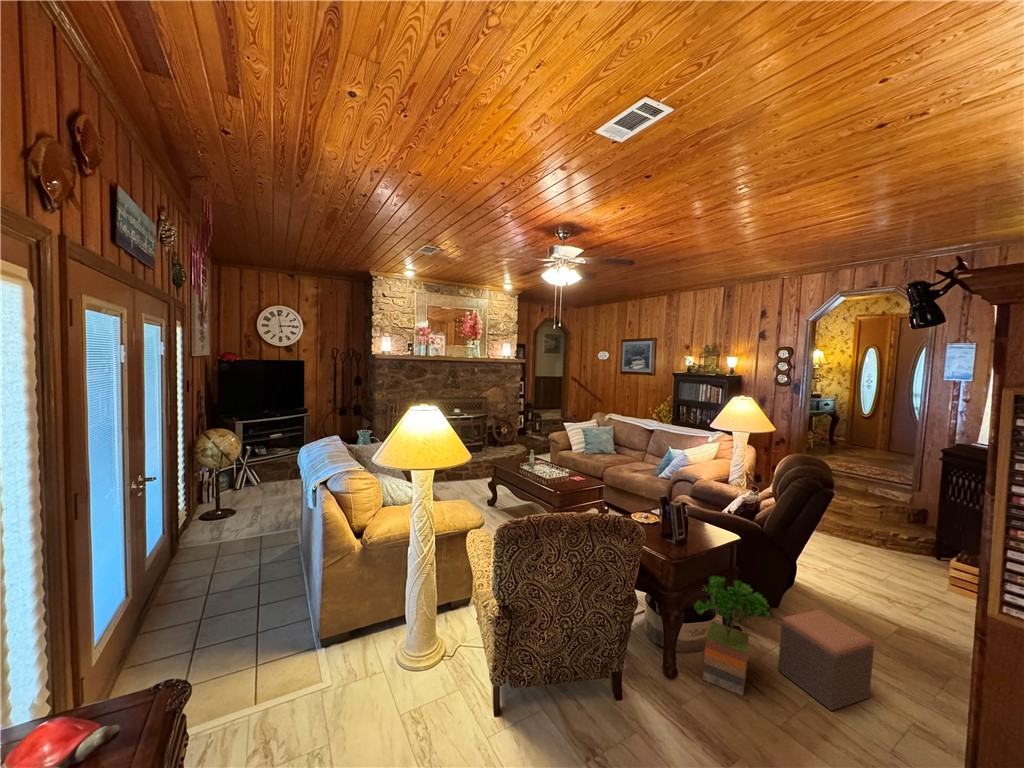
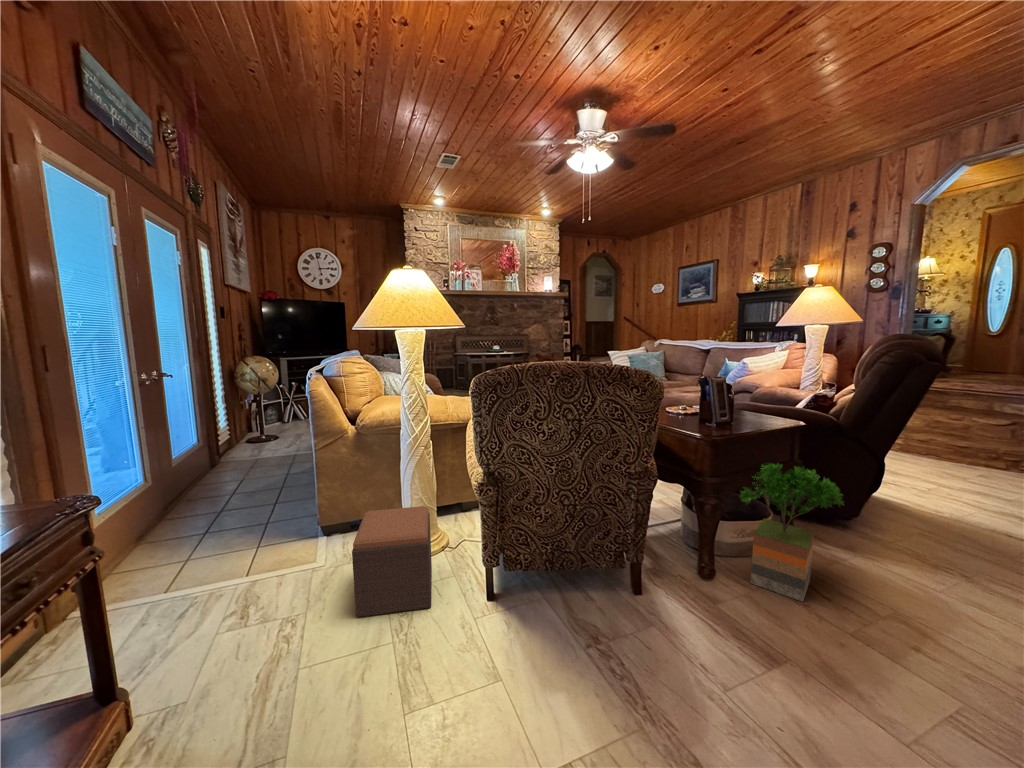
footstool: present [778,610,874,710] -> present [352,506,432,617]

